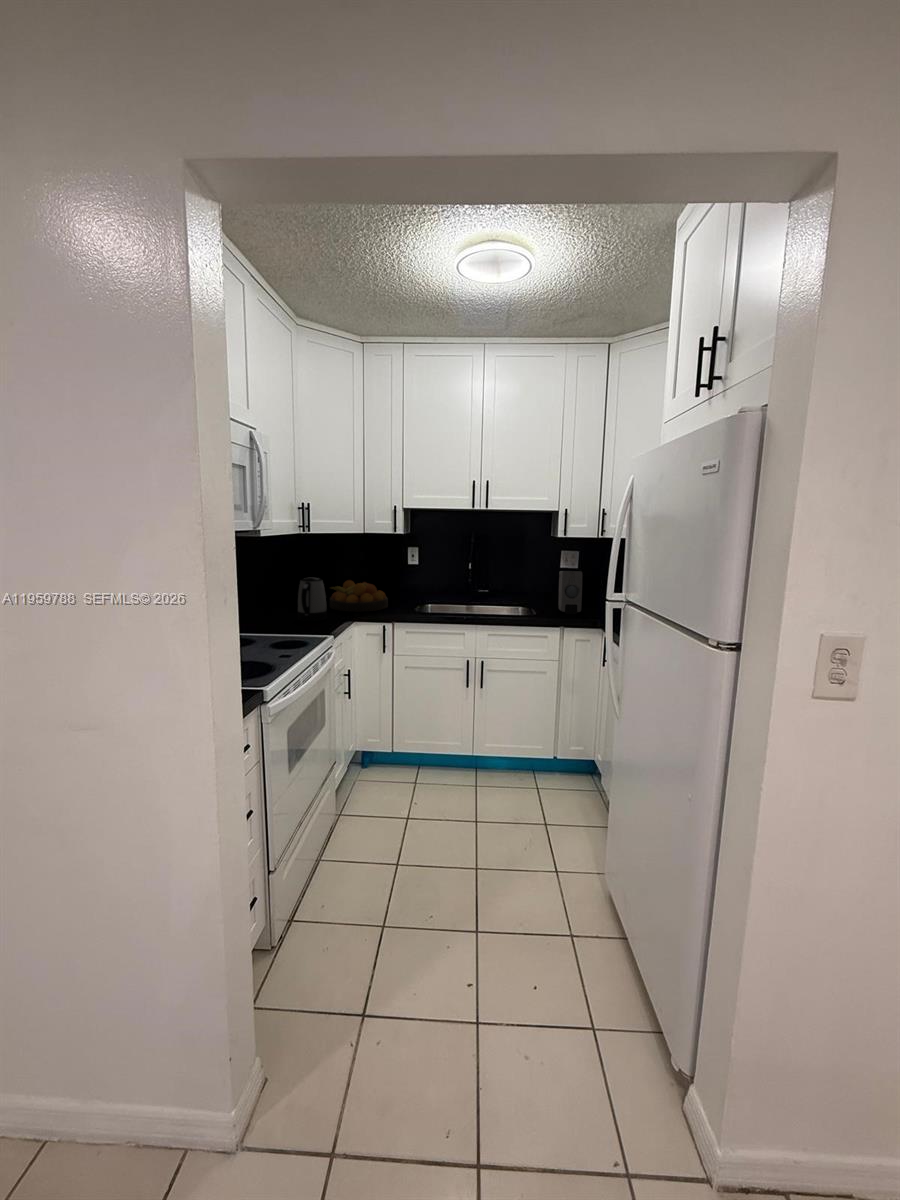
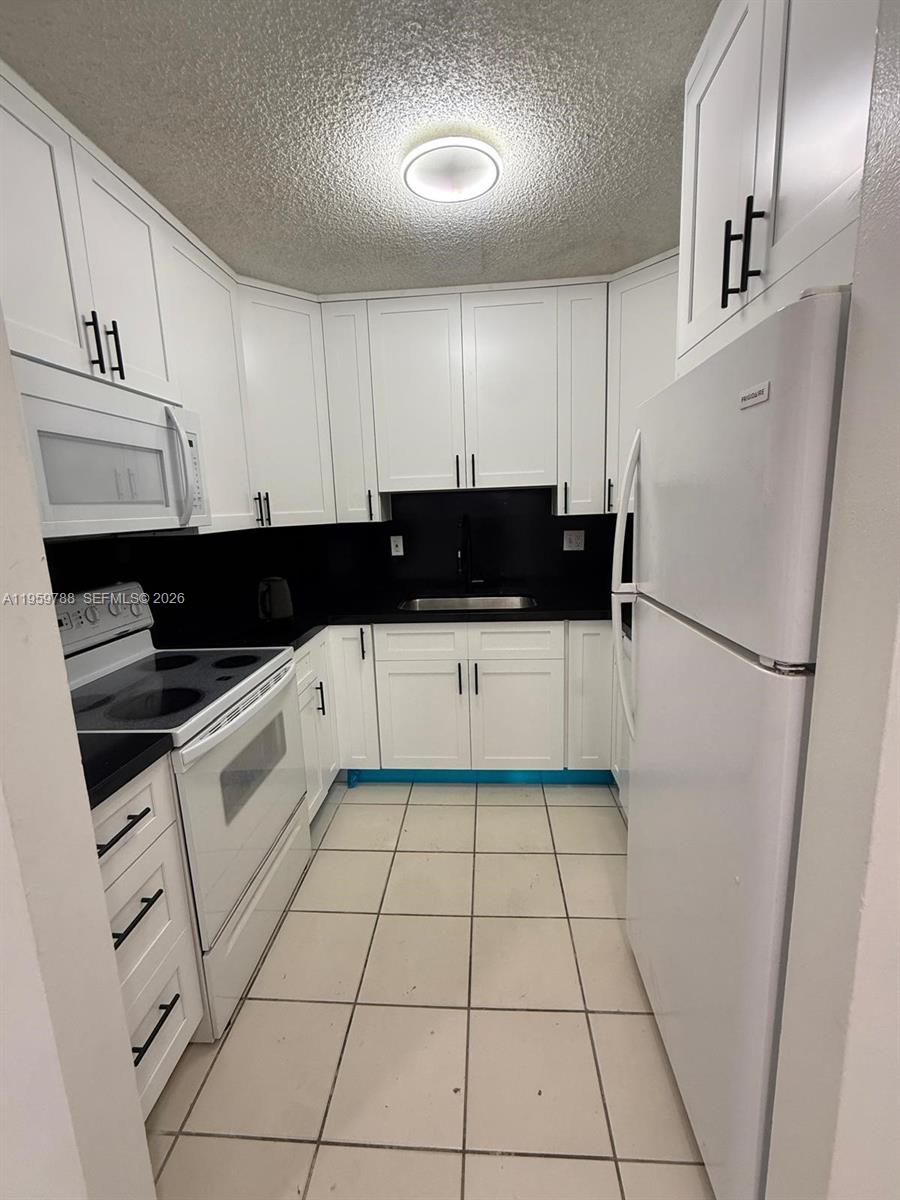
soap dispenser: present [558,571,582,614] -> none [563,553,590,603]
fruit bowl: present [330,580,388,611] -> none [301,577,369,613]

